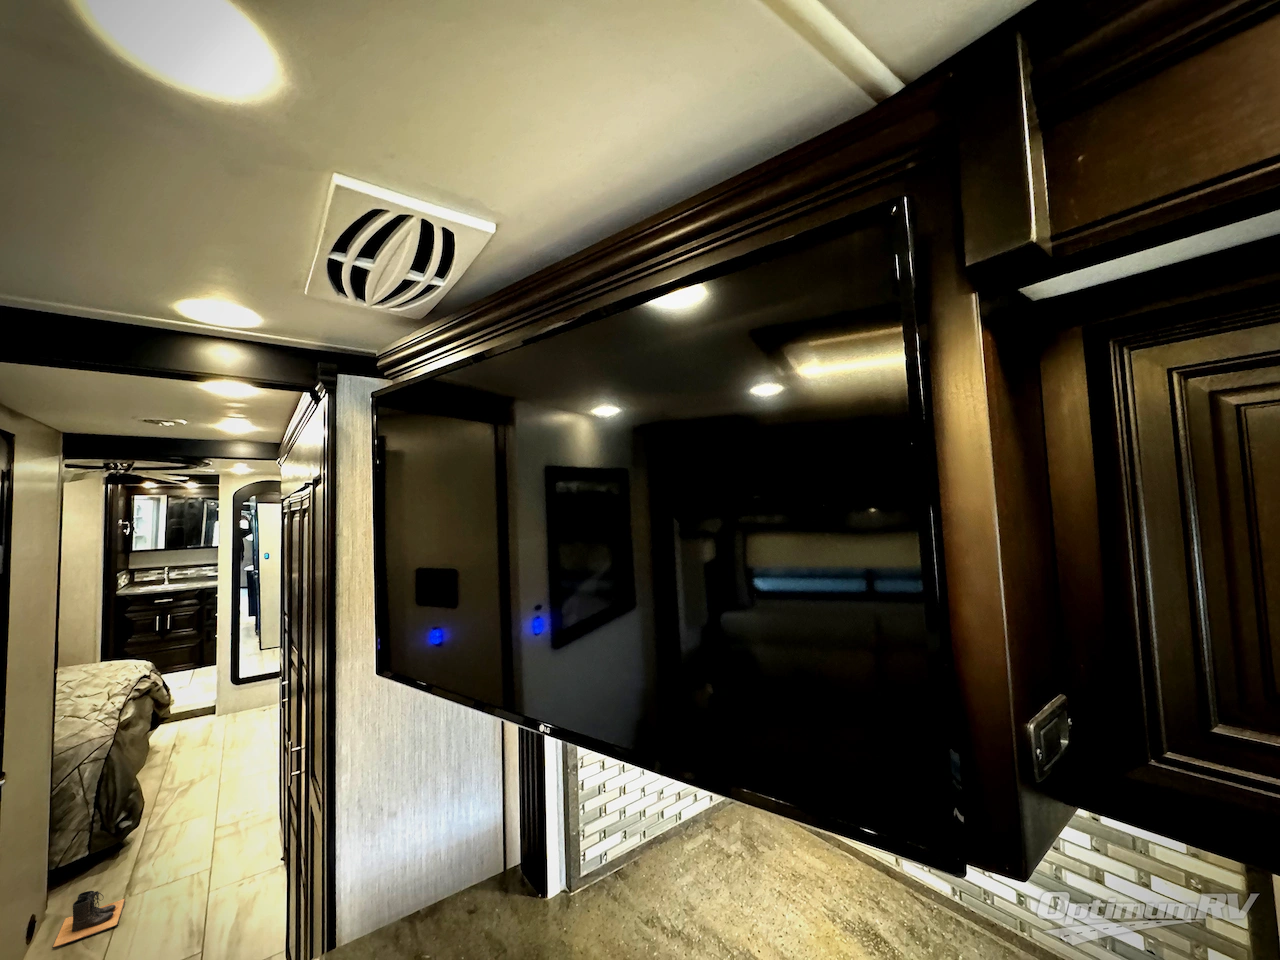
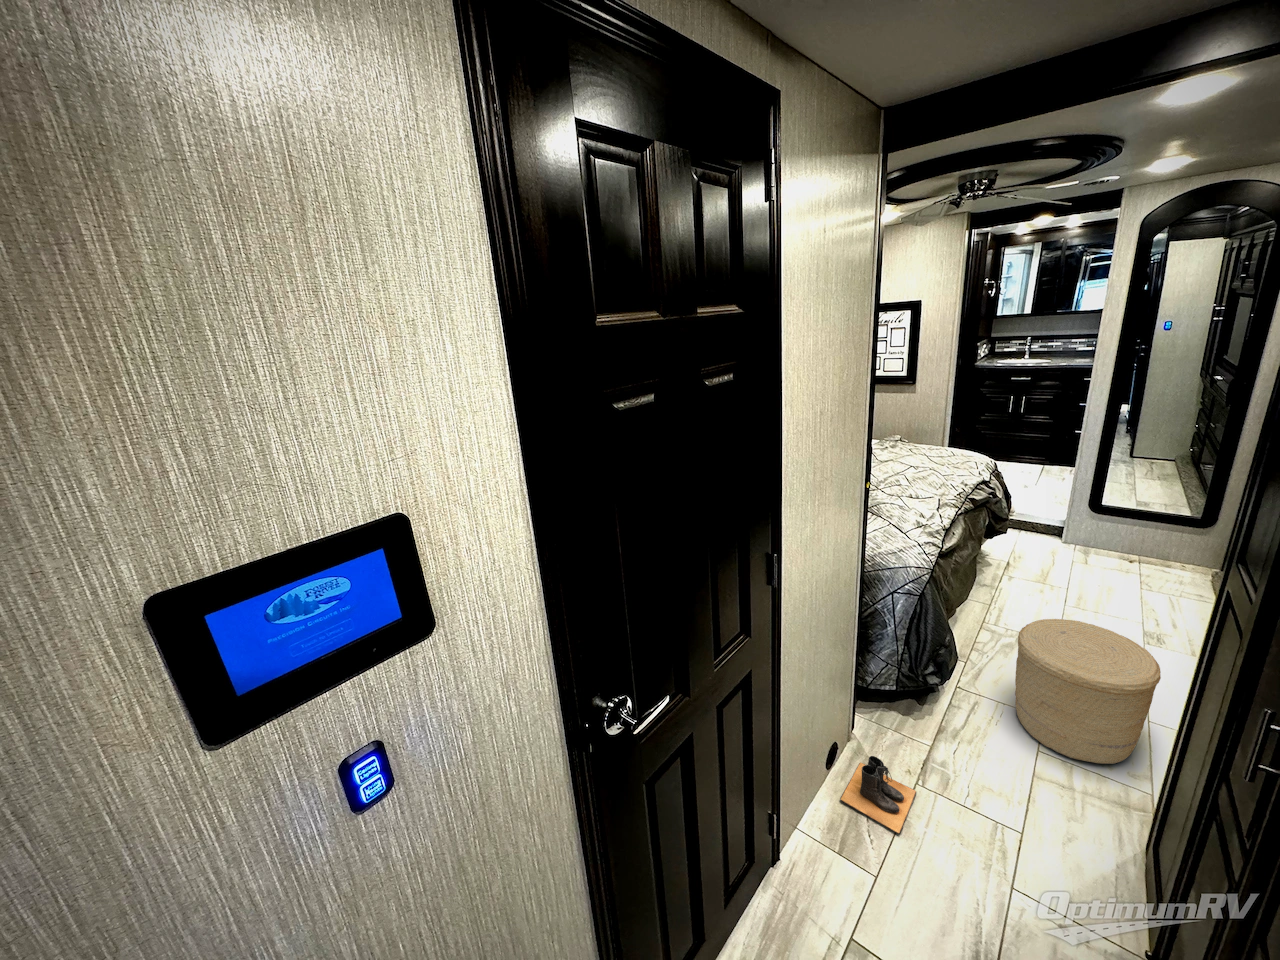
woven basket: none [188,732,269,824] -> present [1015,619,1161,764]

